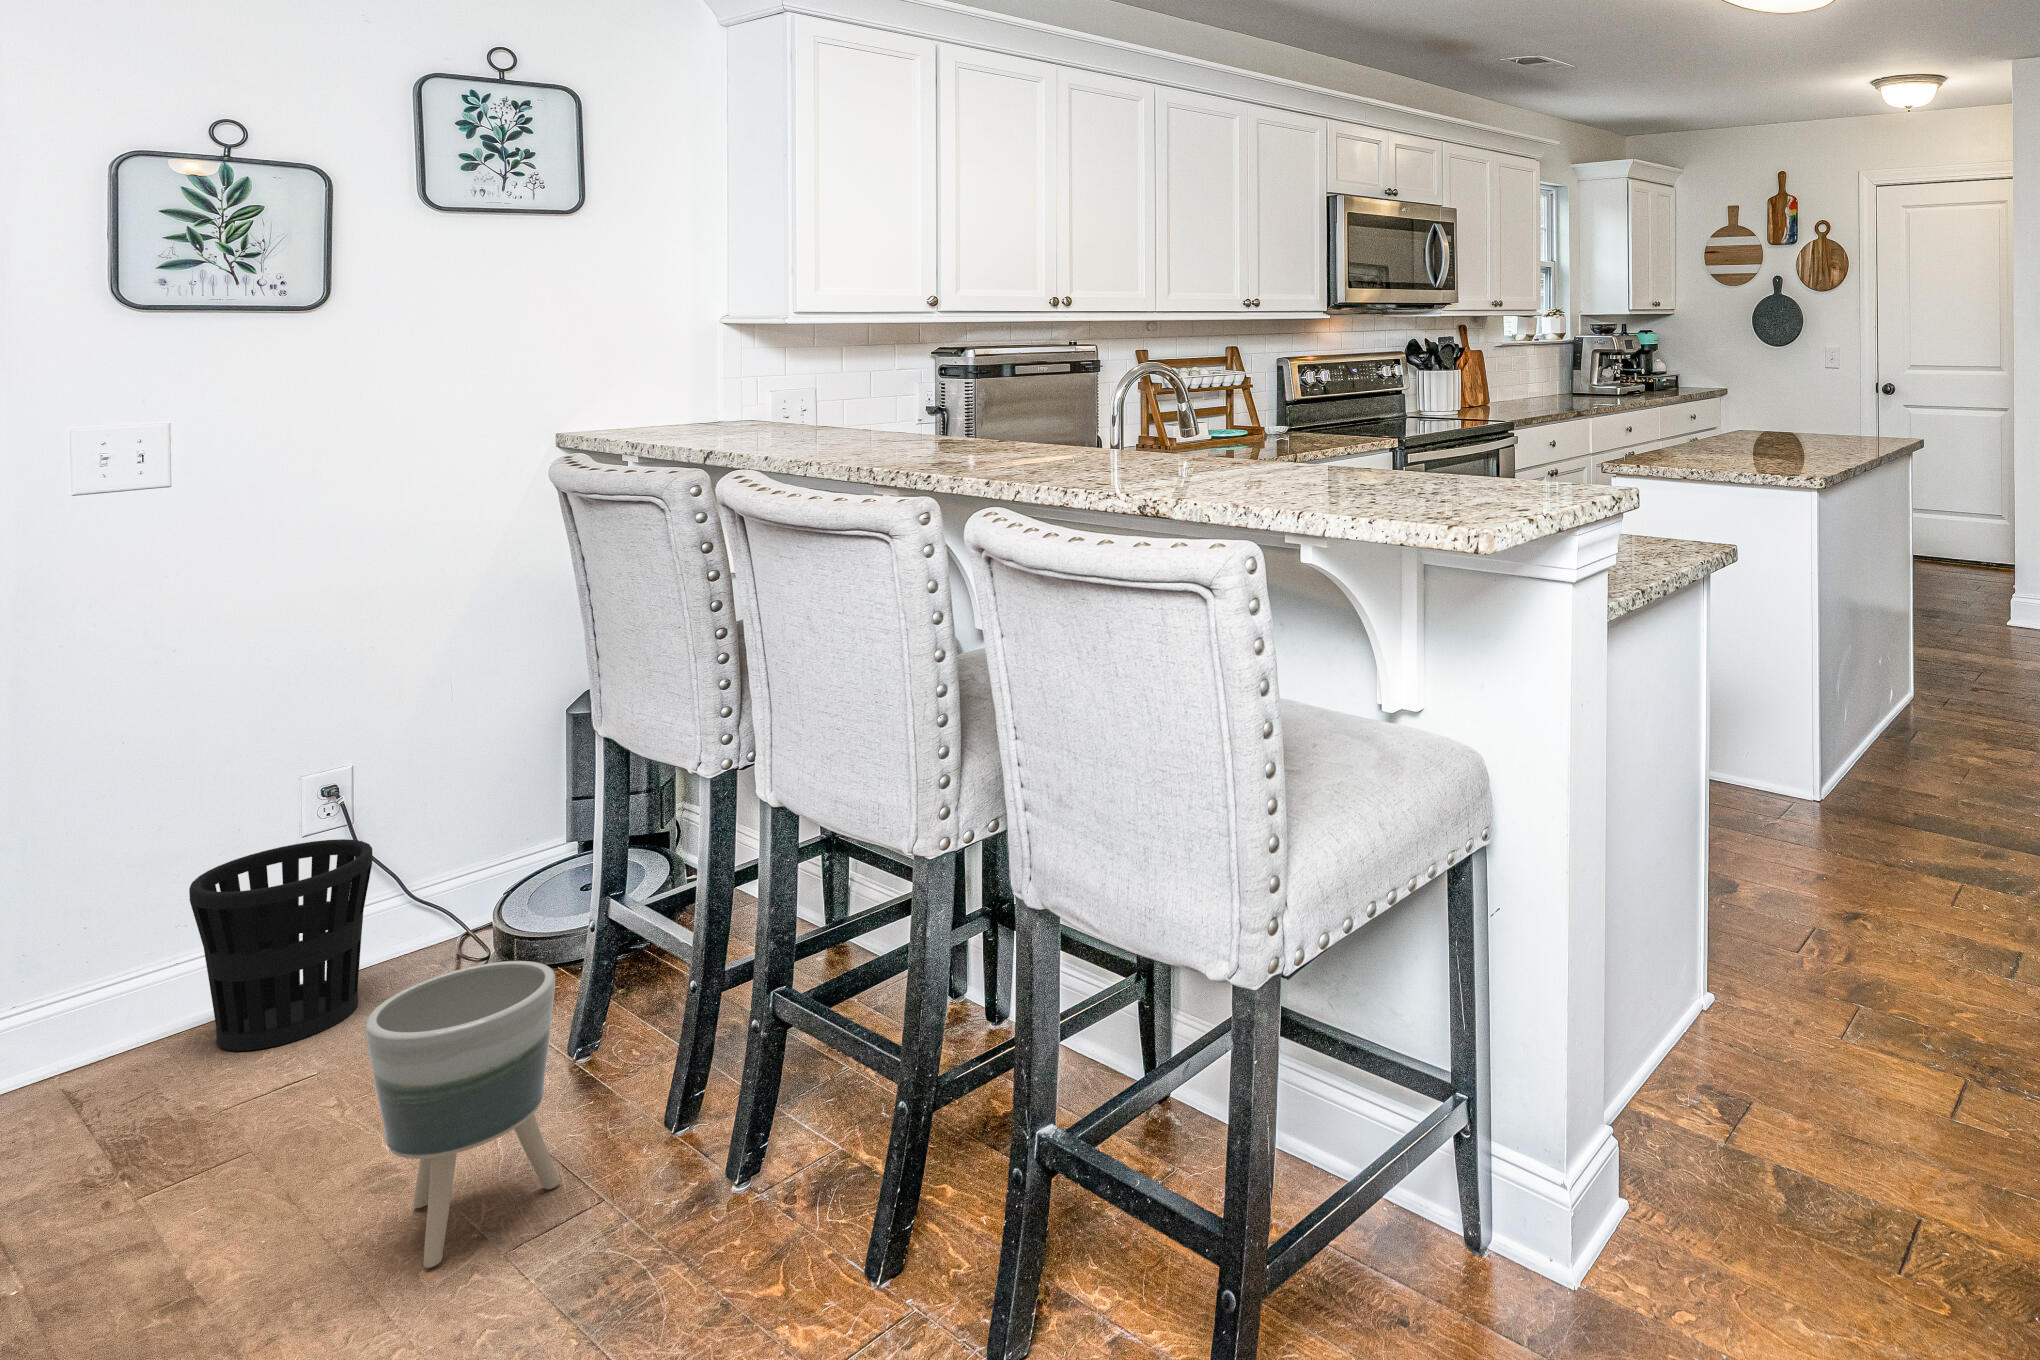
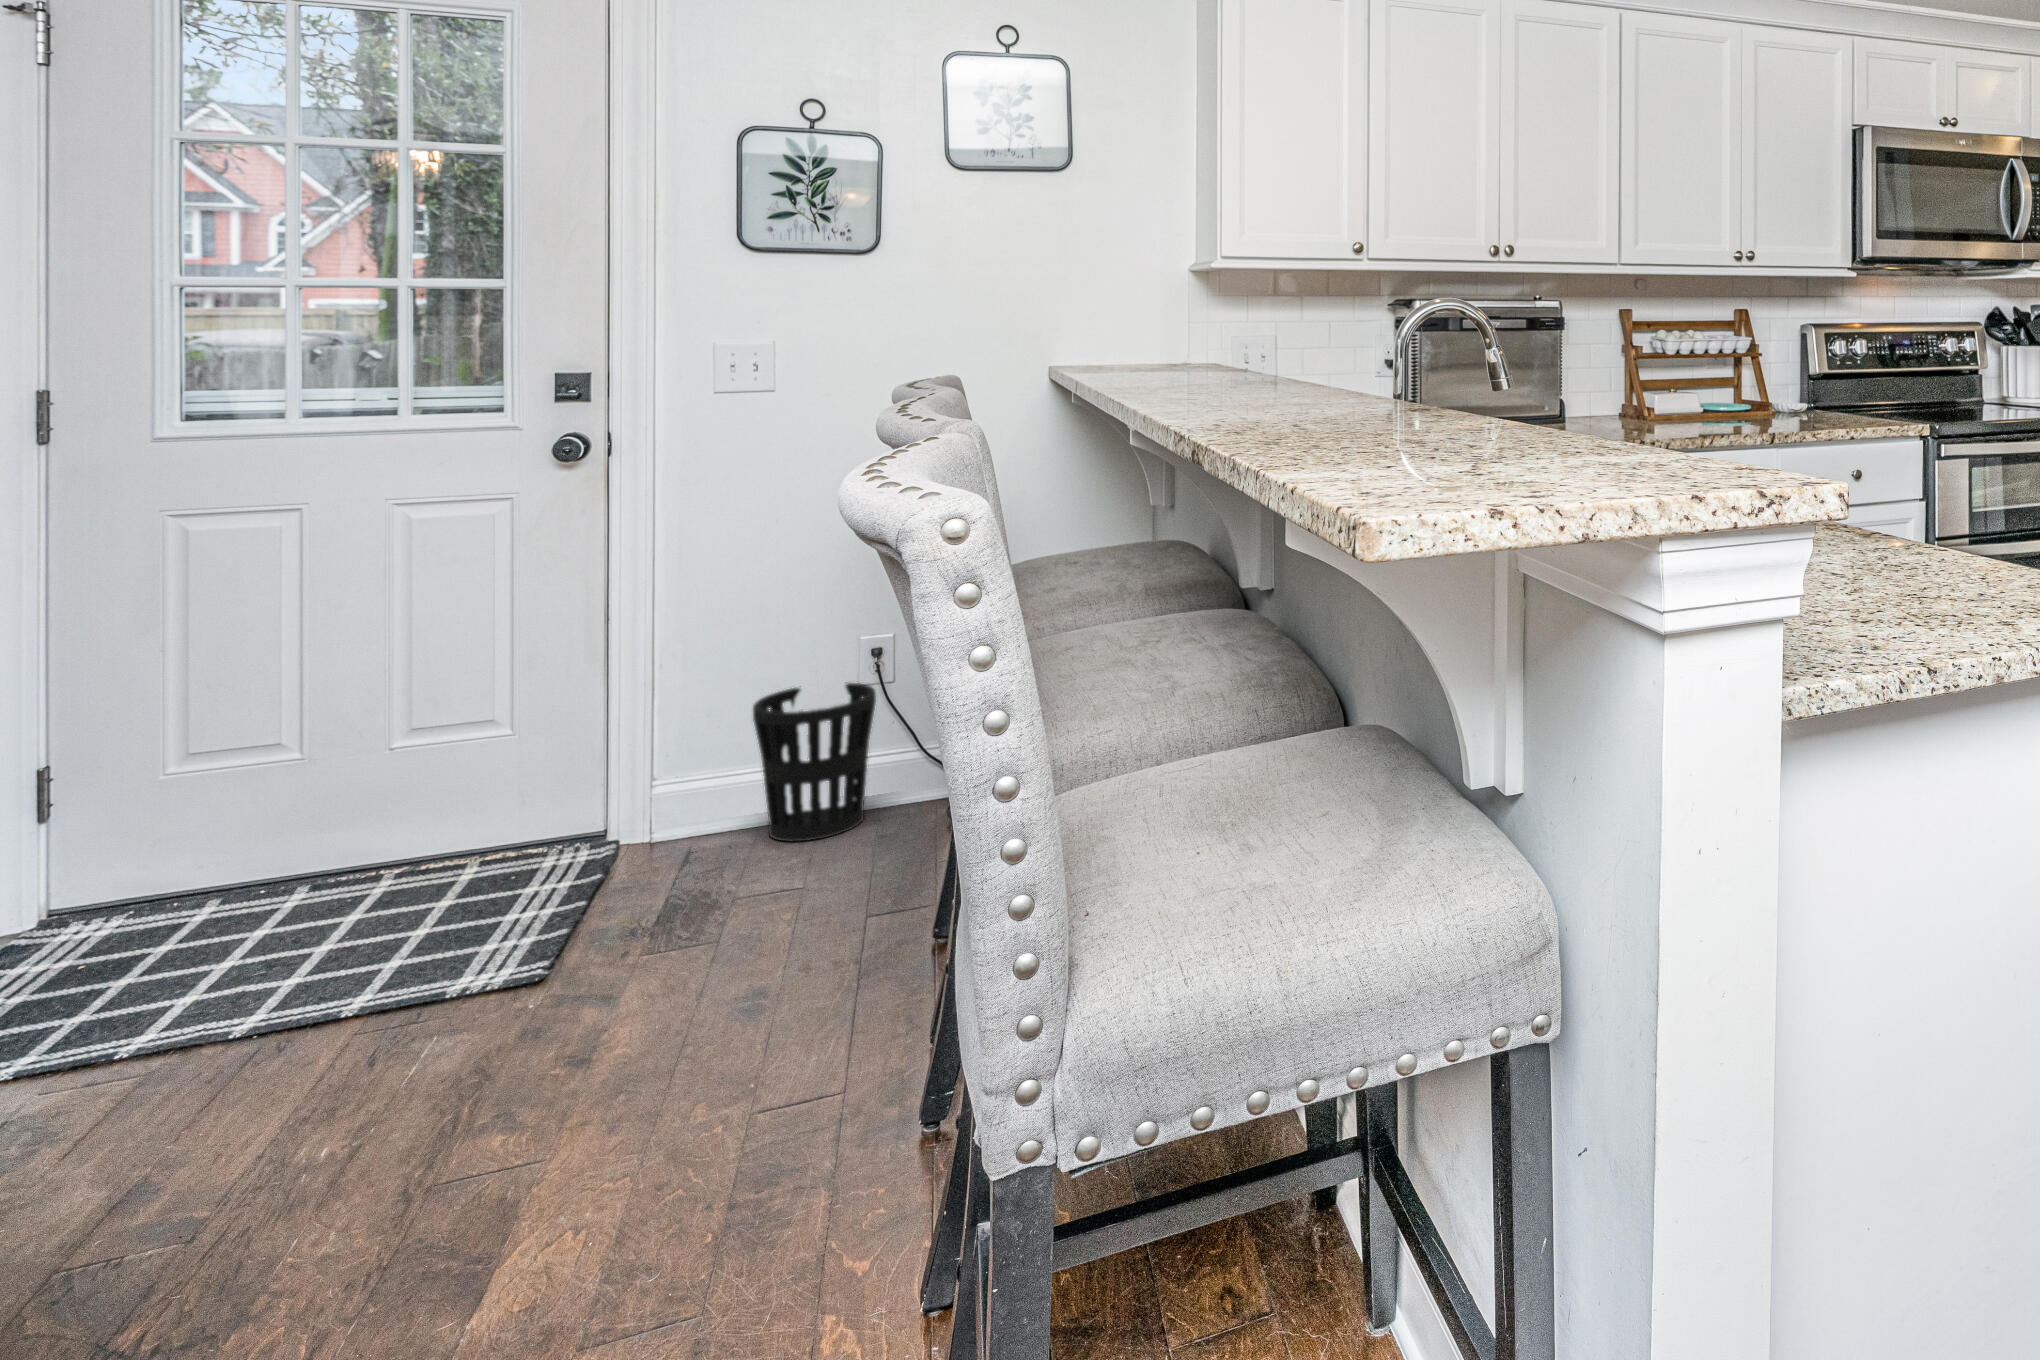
planter: present [365,961,560,1268] -> none [634,811,794,1074]

